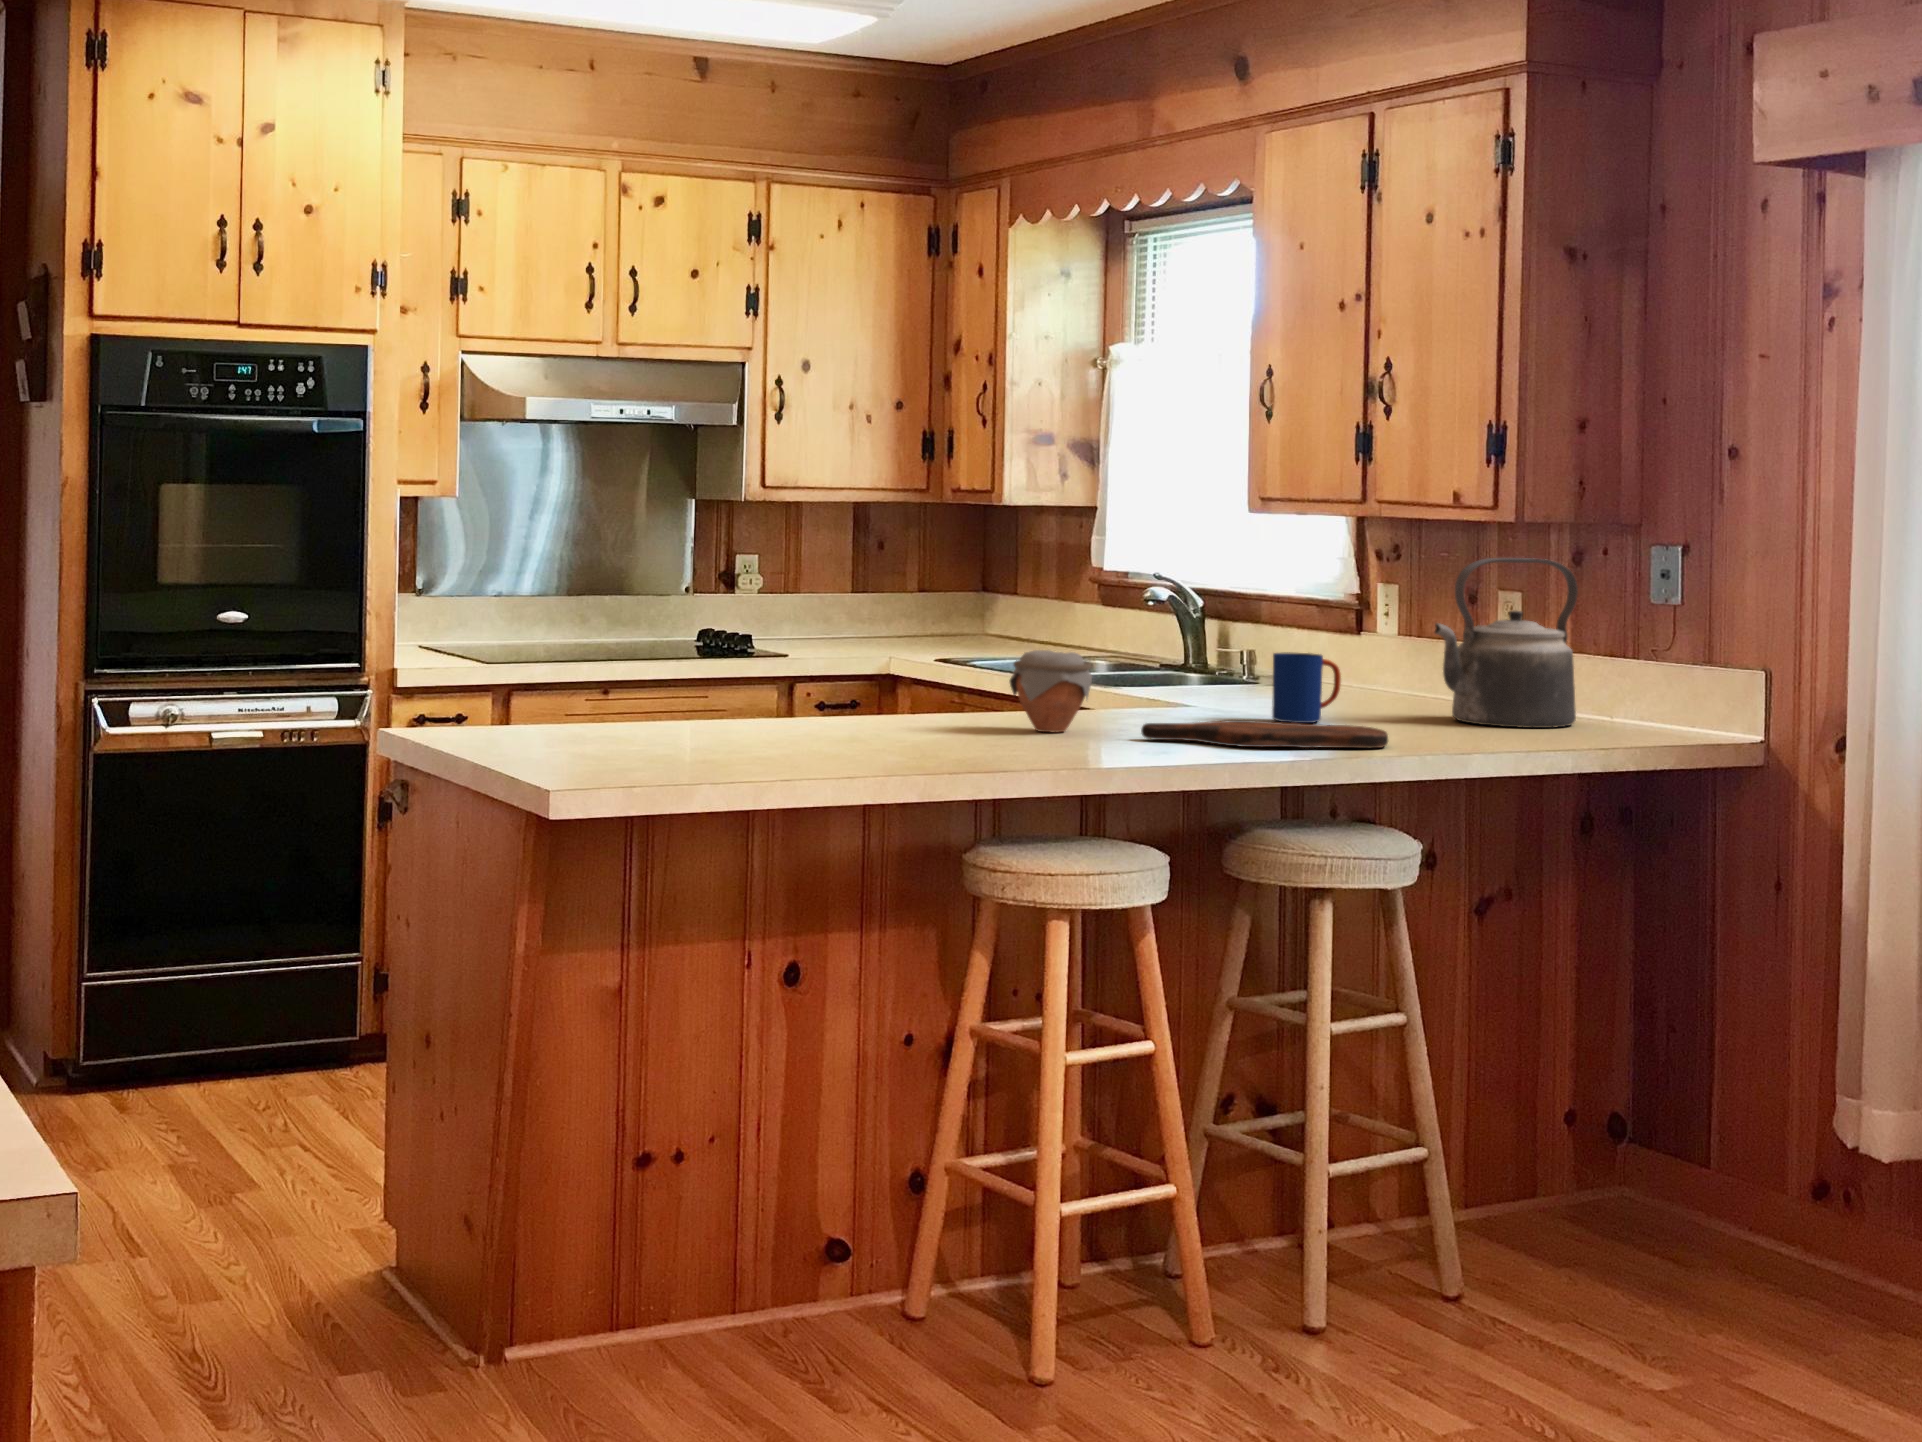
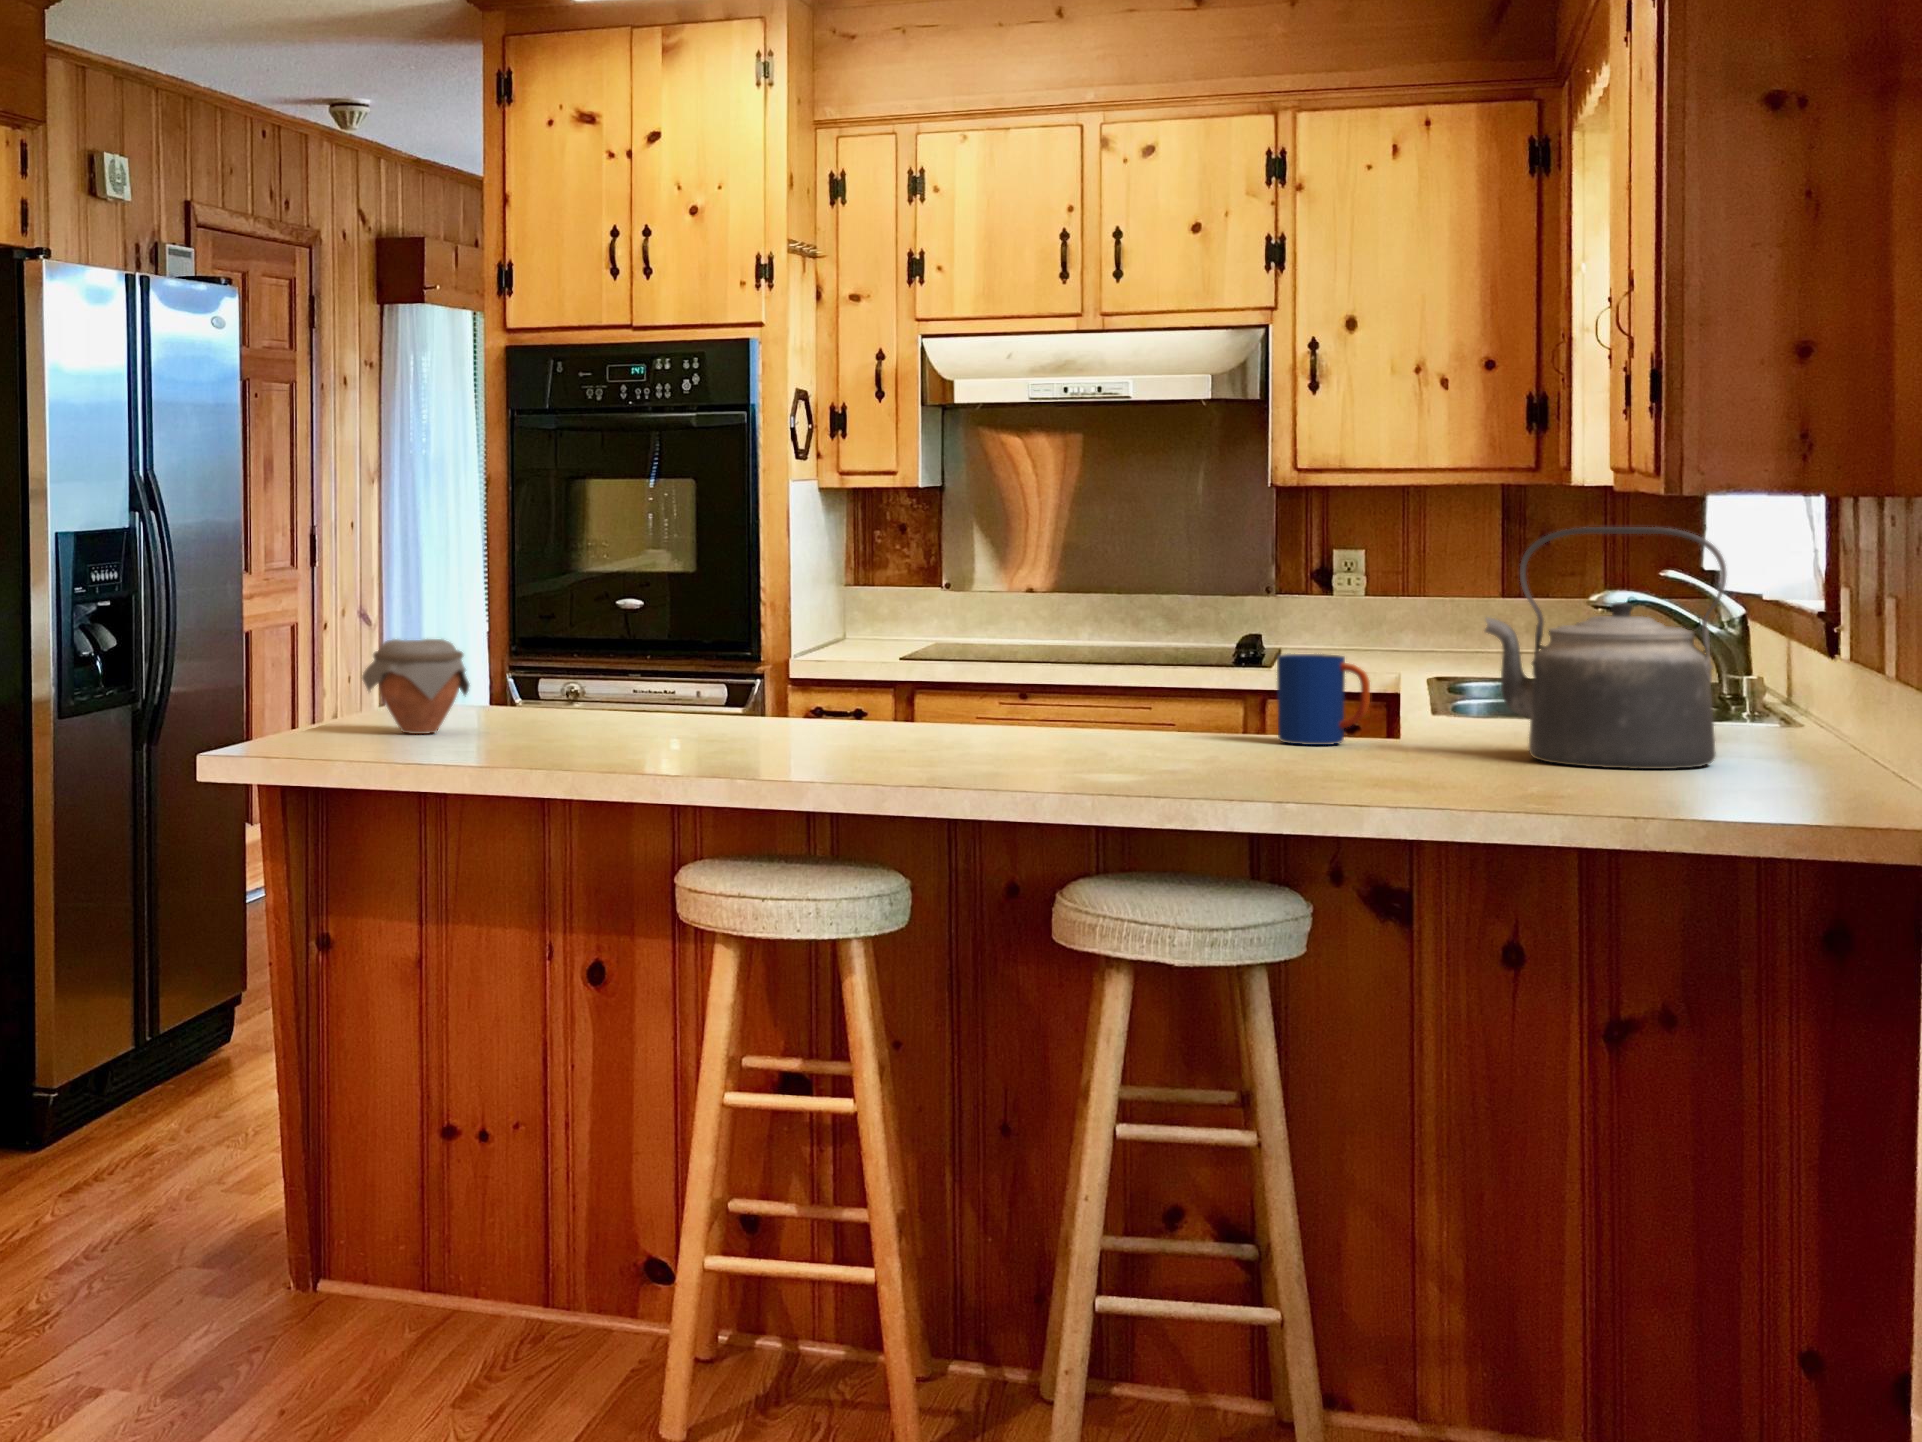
jar: present [1010,650,1092,732] -> present [362,639,469,734]
cutting board: present [1141,720,1388,748] -> none [944,723,1195,764]

